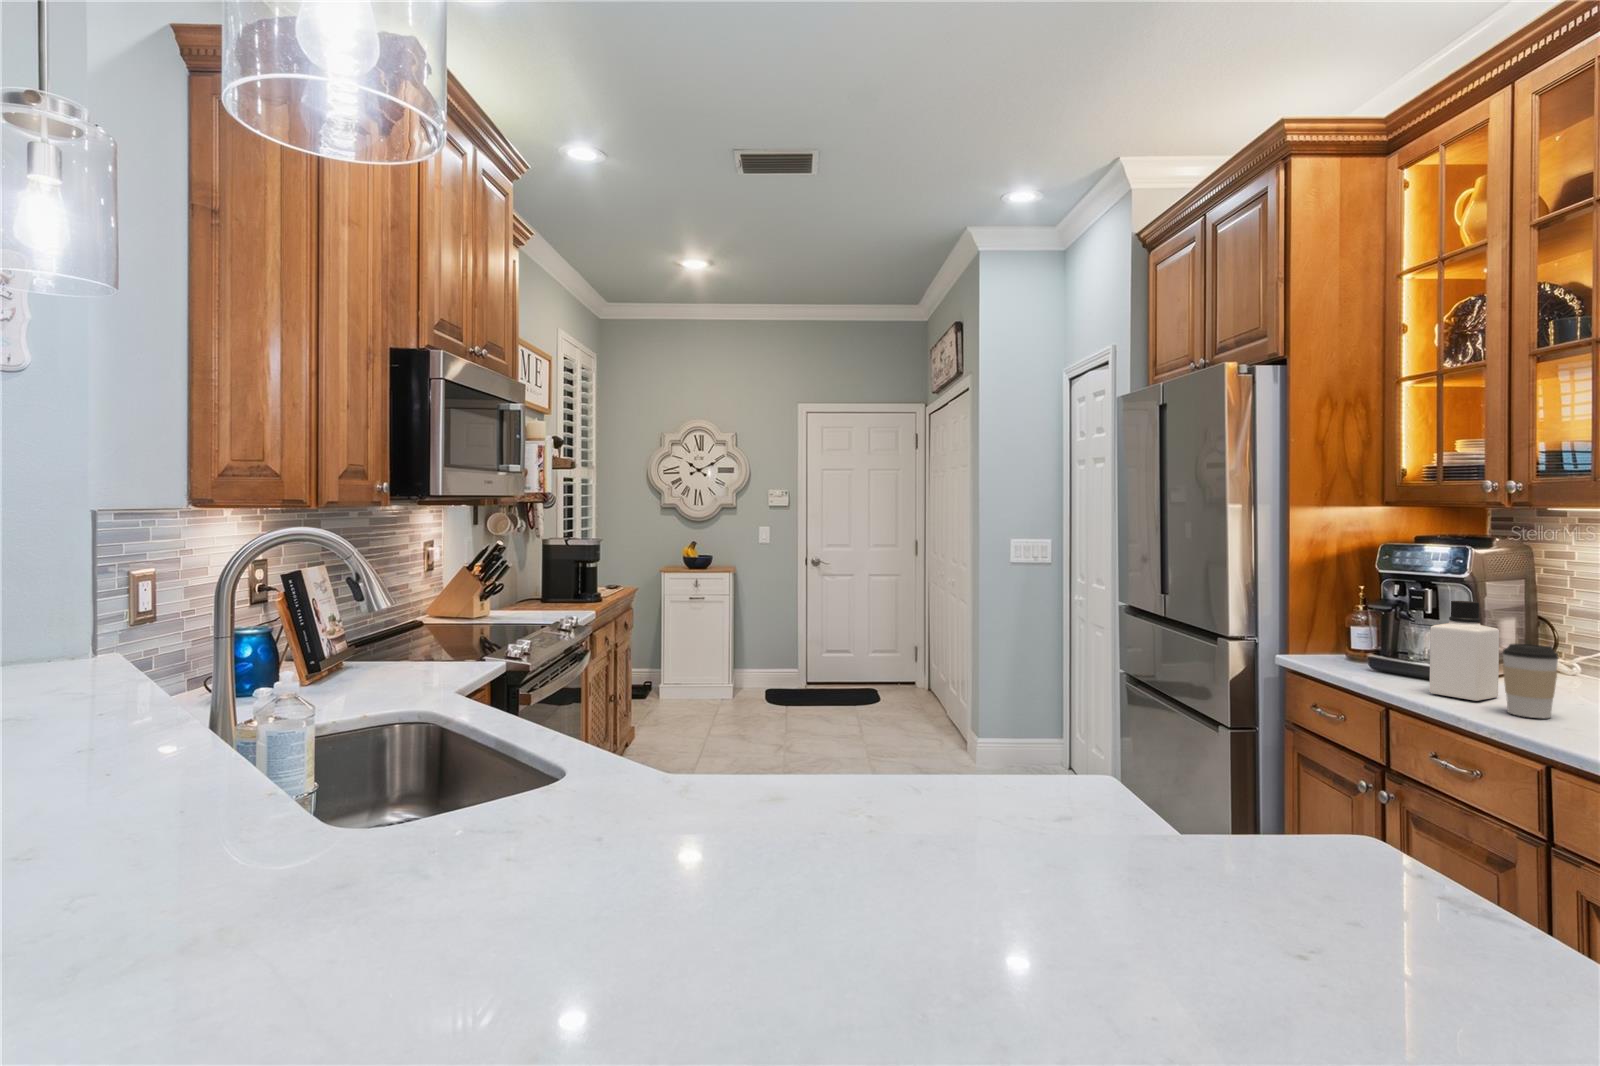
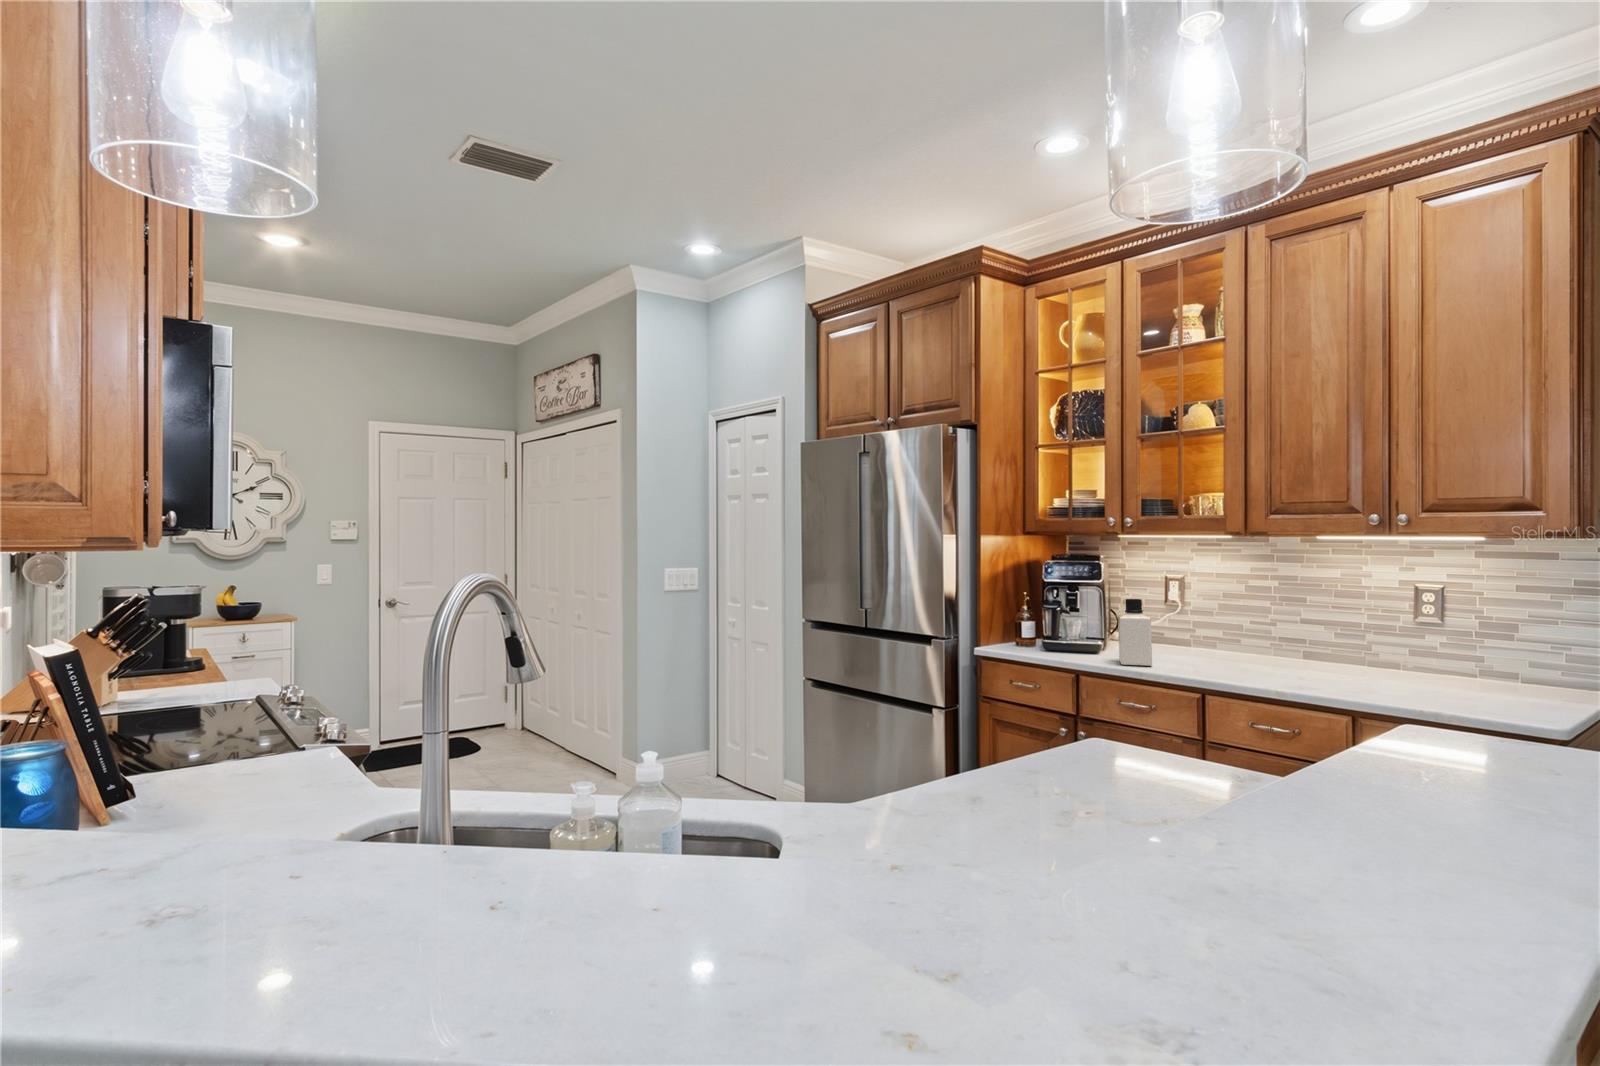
coffee cup: present [1502,644,1559,718] -> none [1170,624,1202,672]

